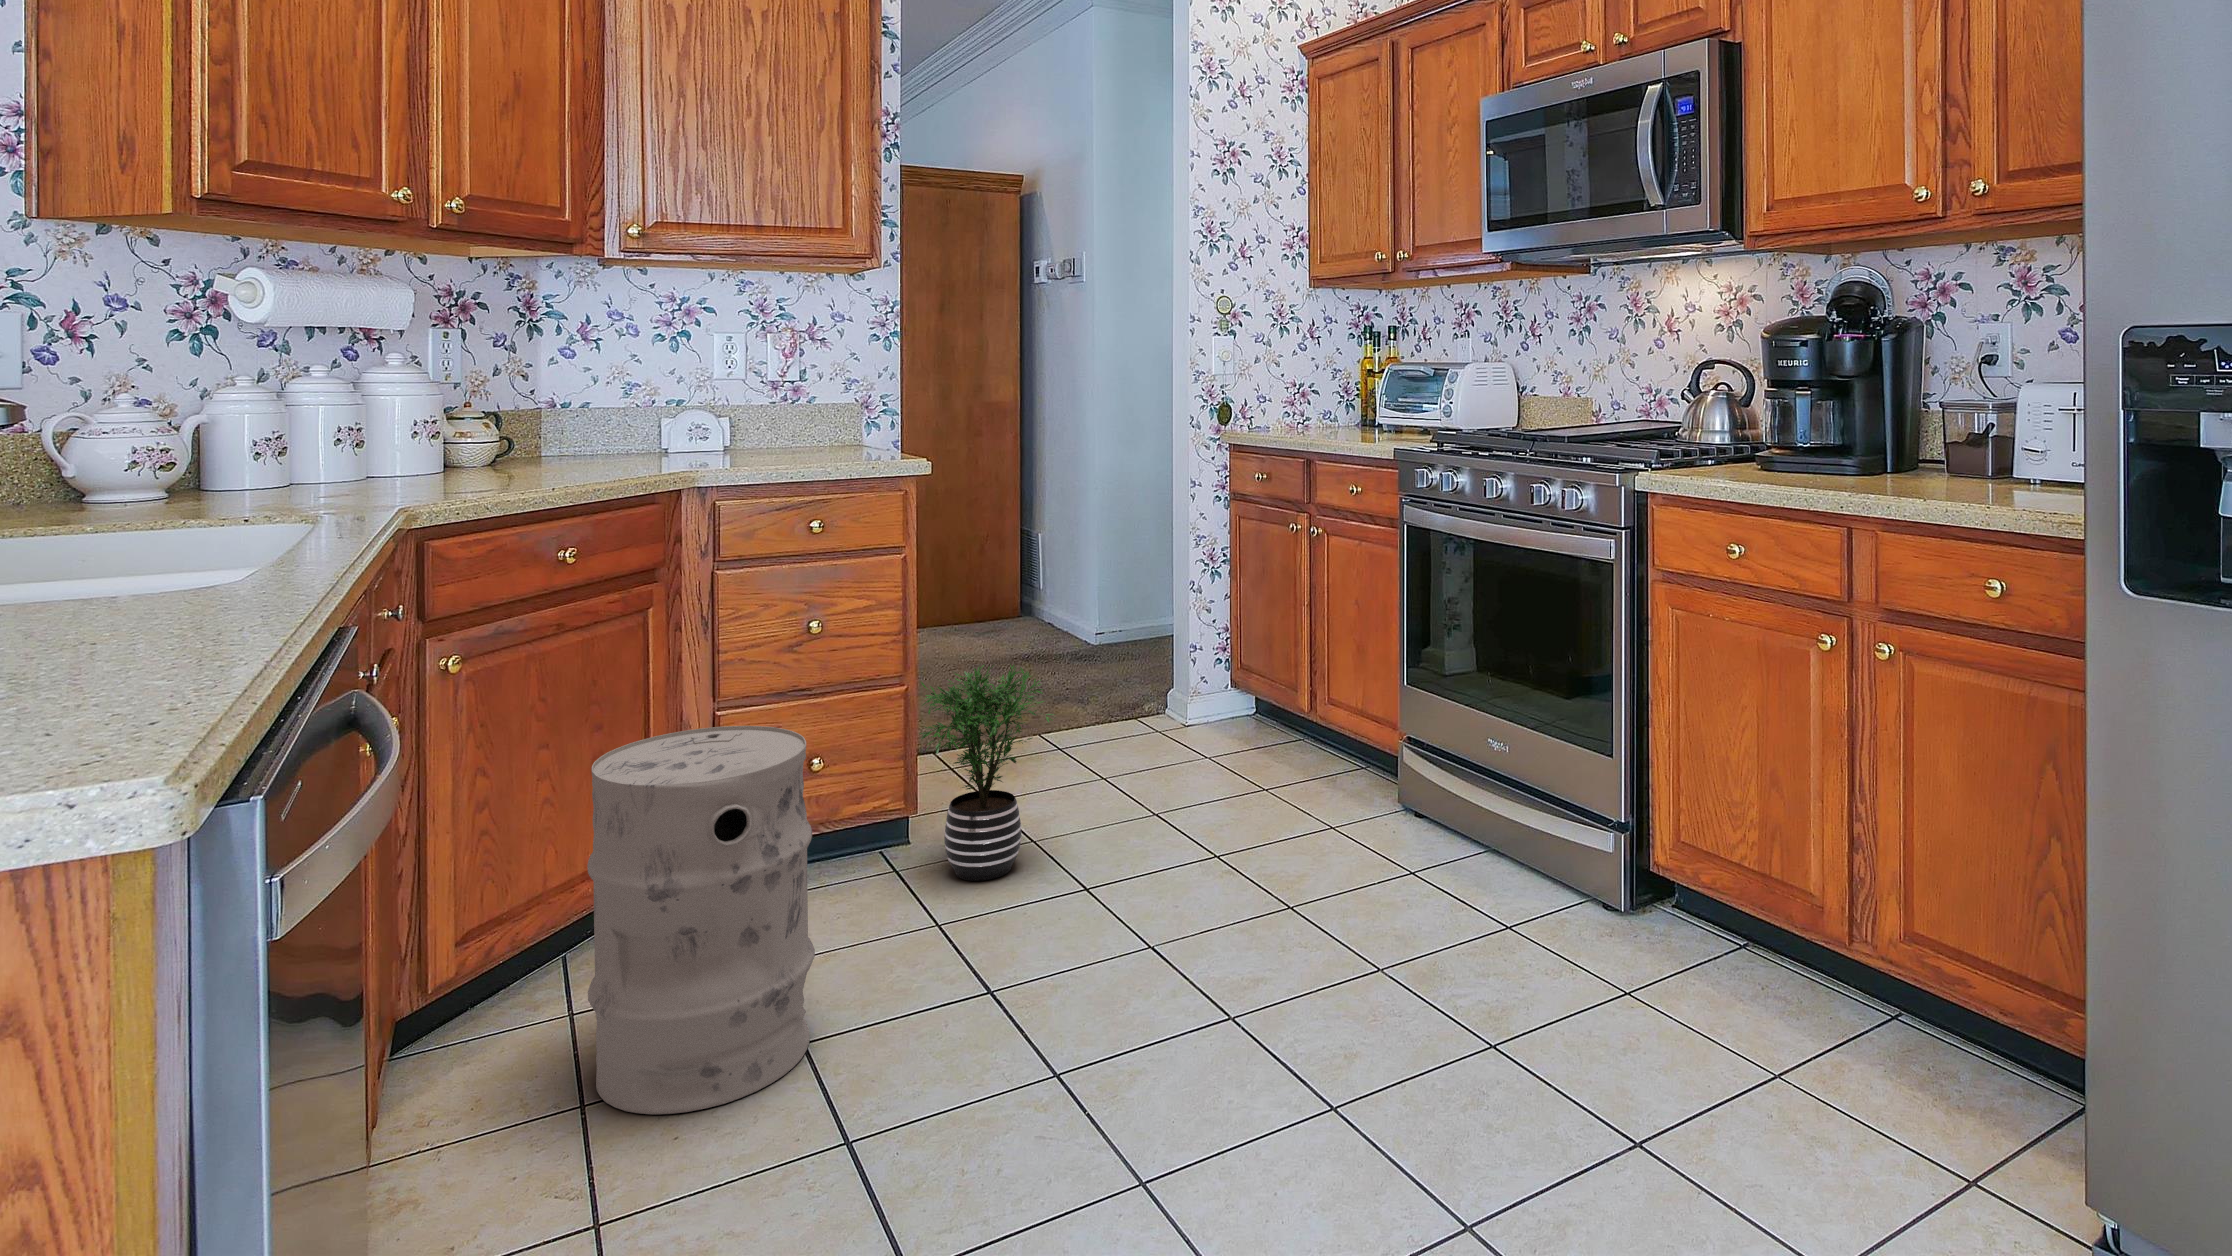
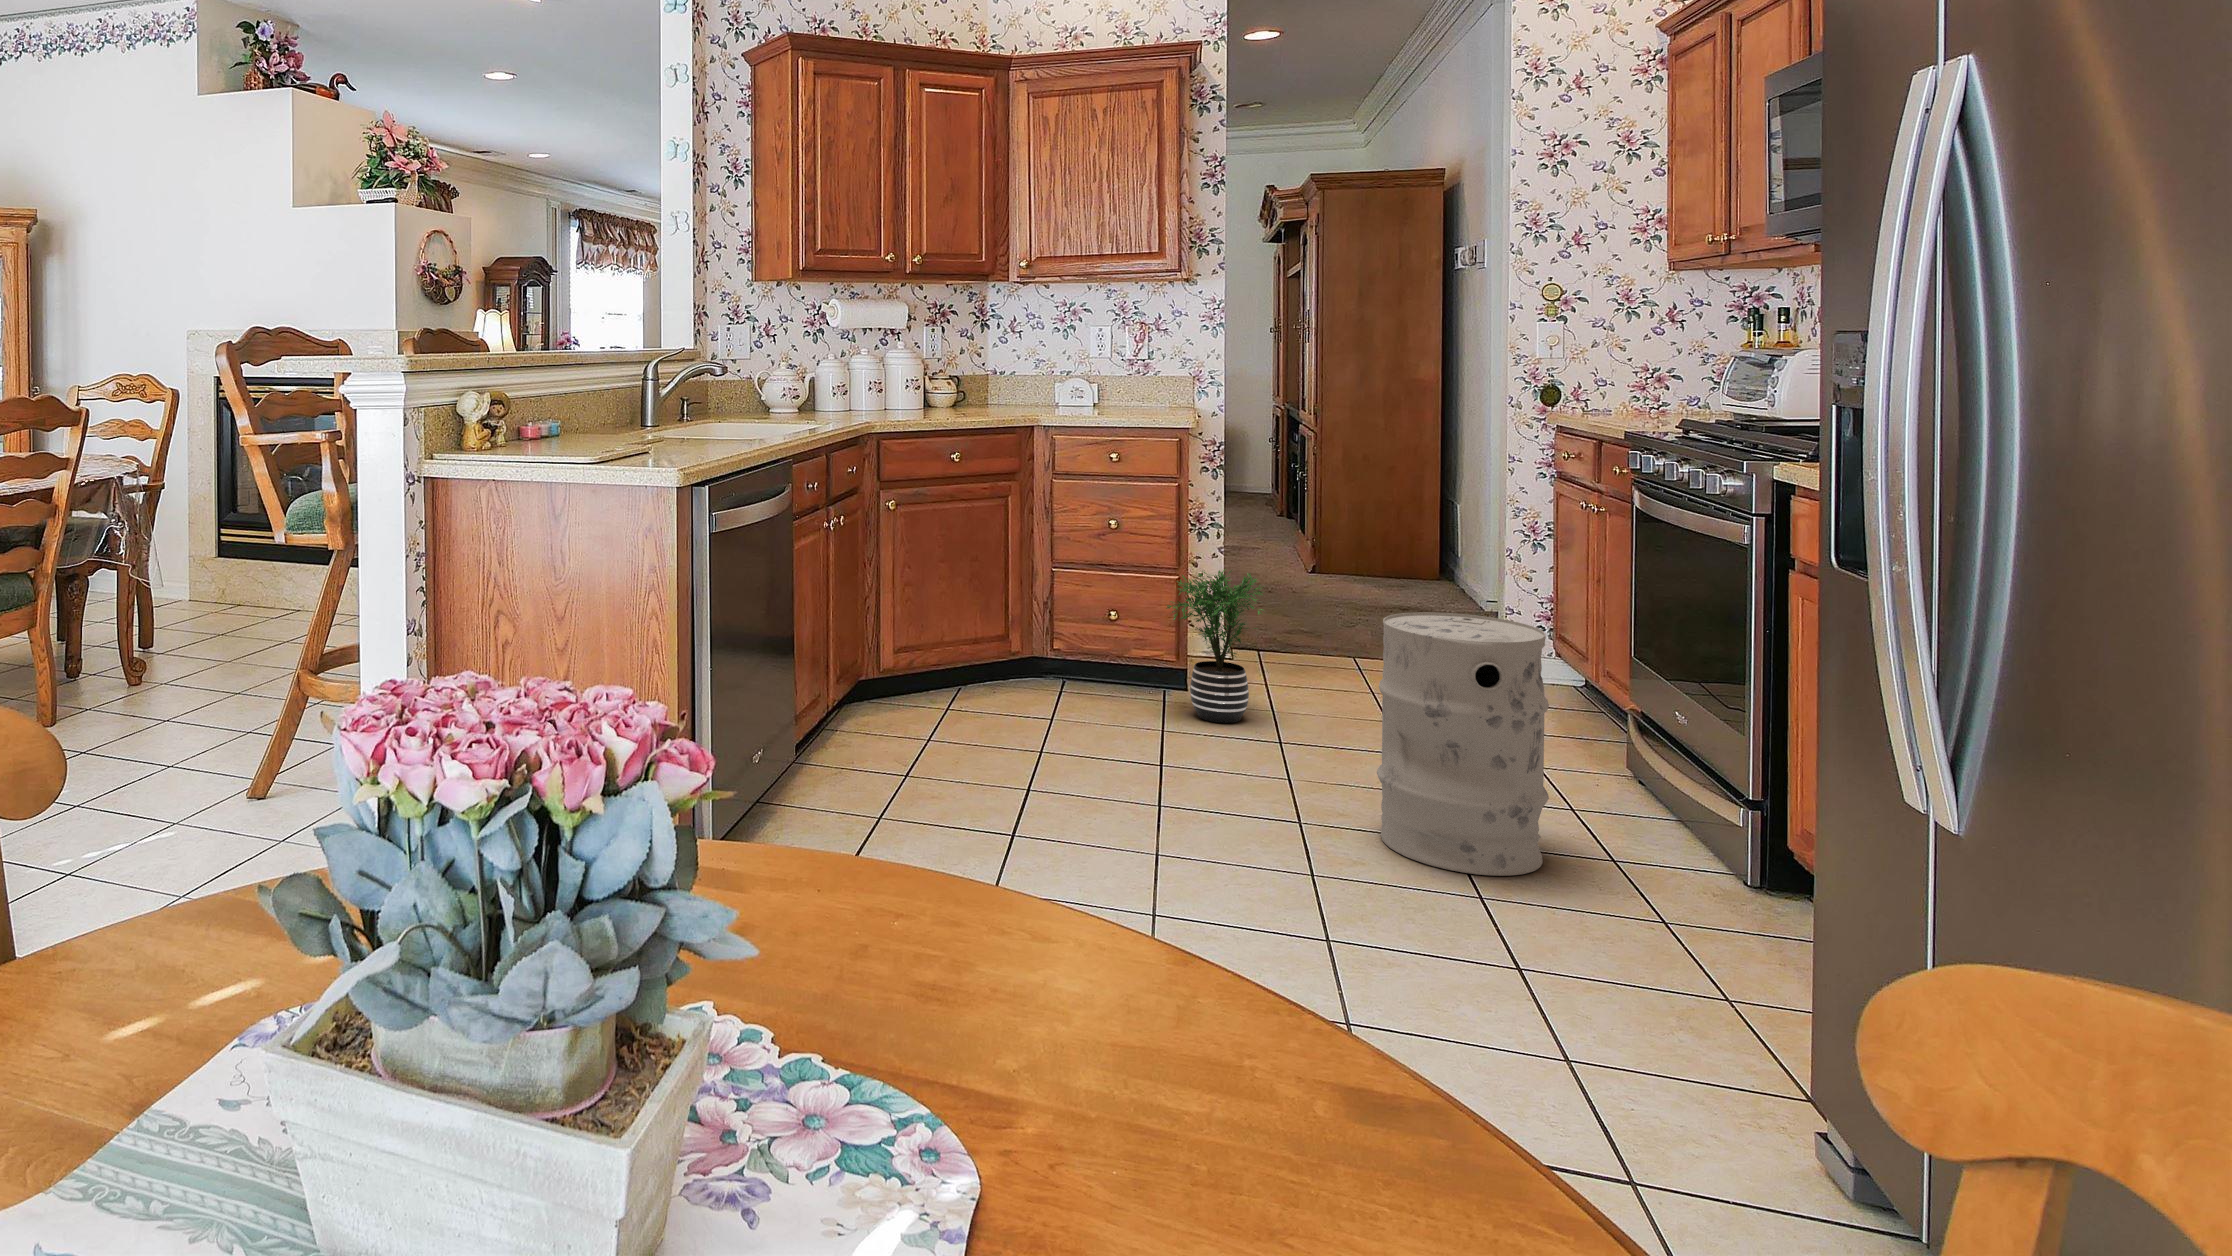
trash can: present [587,726,815,1114] -> present [1377,612,1549,876]

